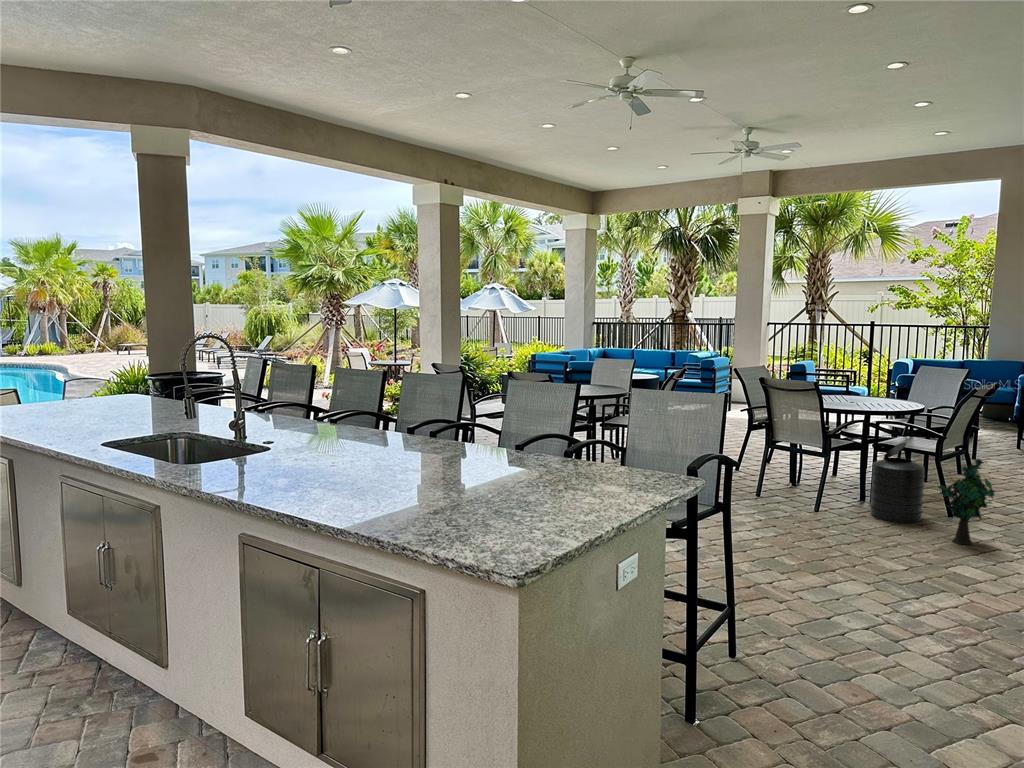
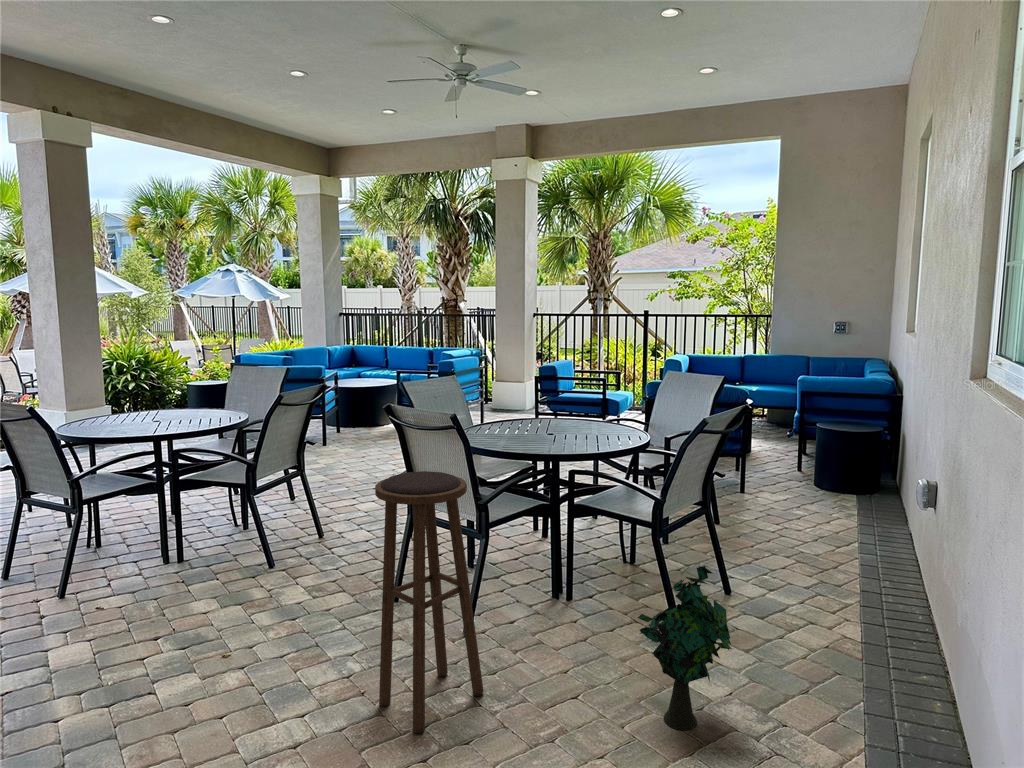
stool: none [788,408,843,536] -> present [375,471,484,734]
trash can: present [870,442,925,523] -> none [553,517,635,663]

